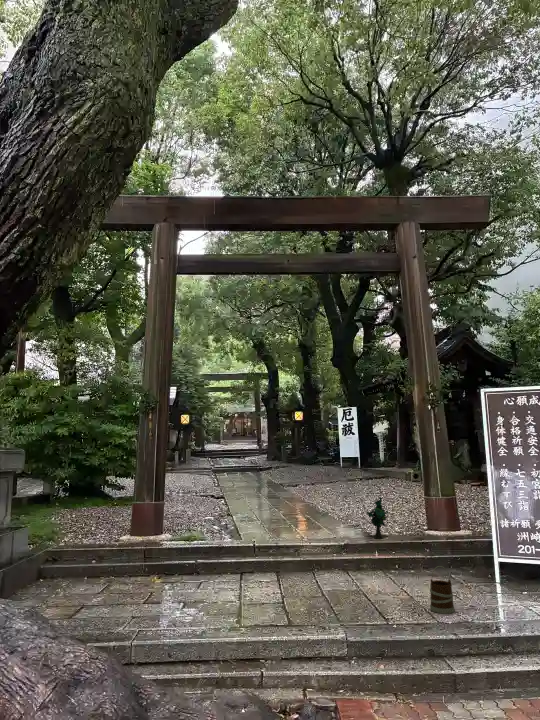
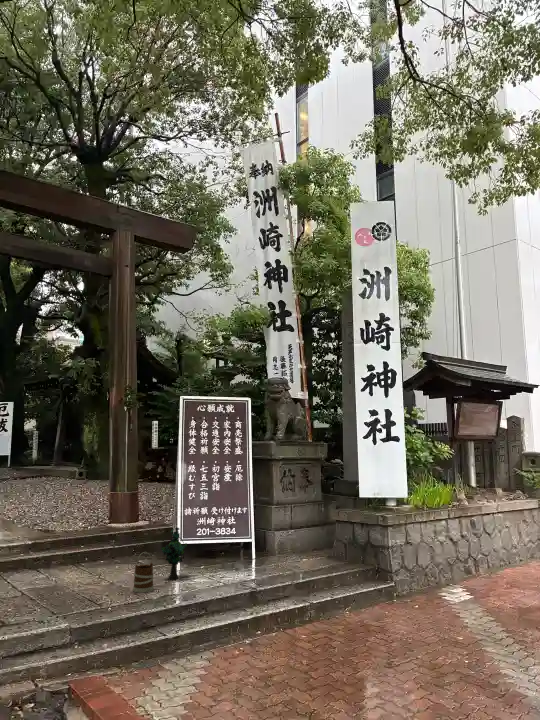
decorative plant: present [367,498,388,539] -> present [161,528,187,579]

